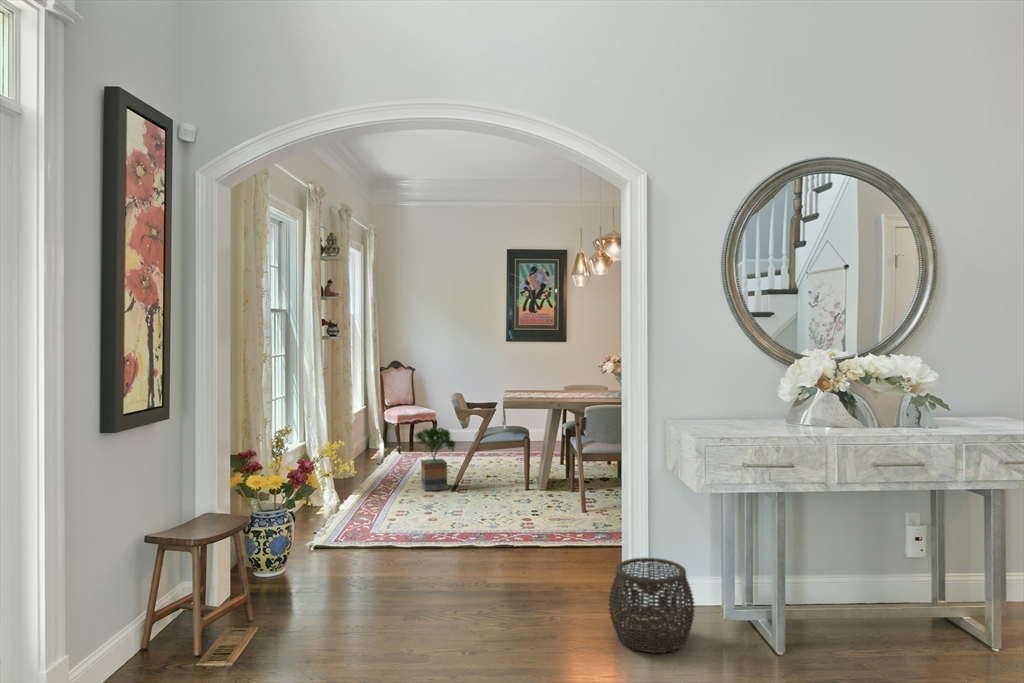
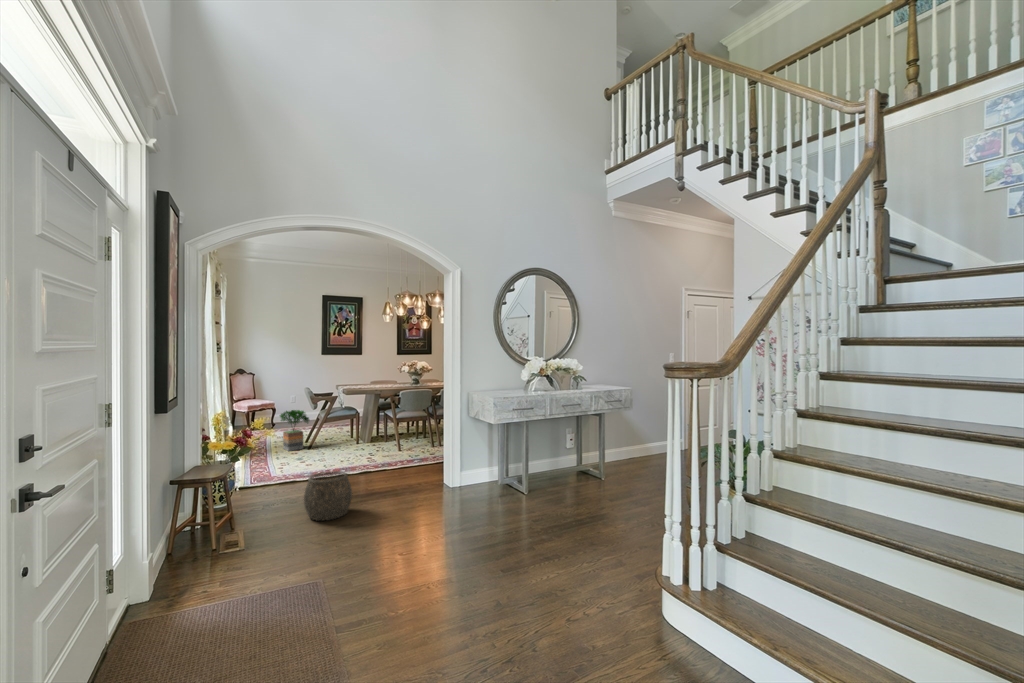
woven basket: present [608,558,695,654] -> present [304,471,352,520]

